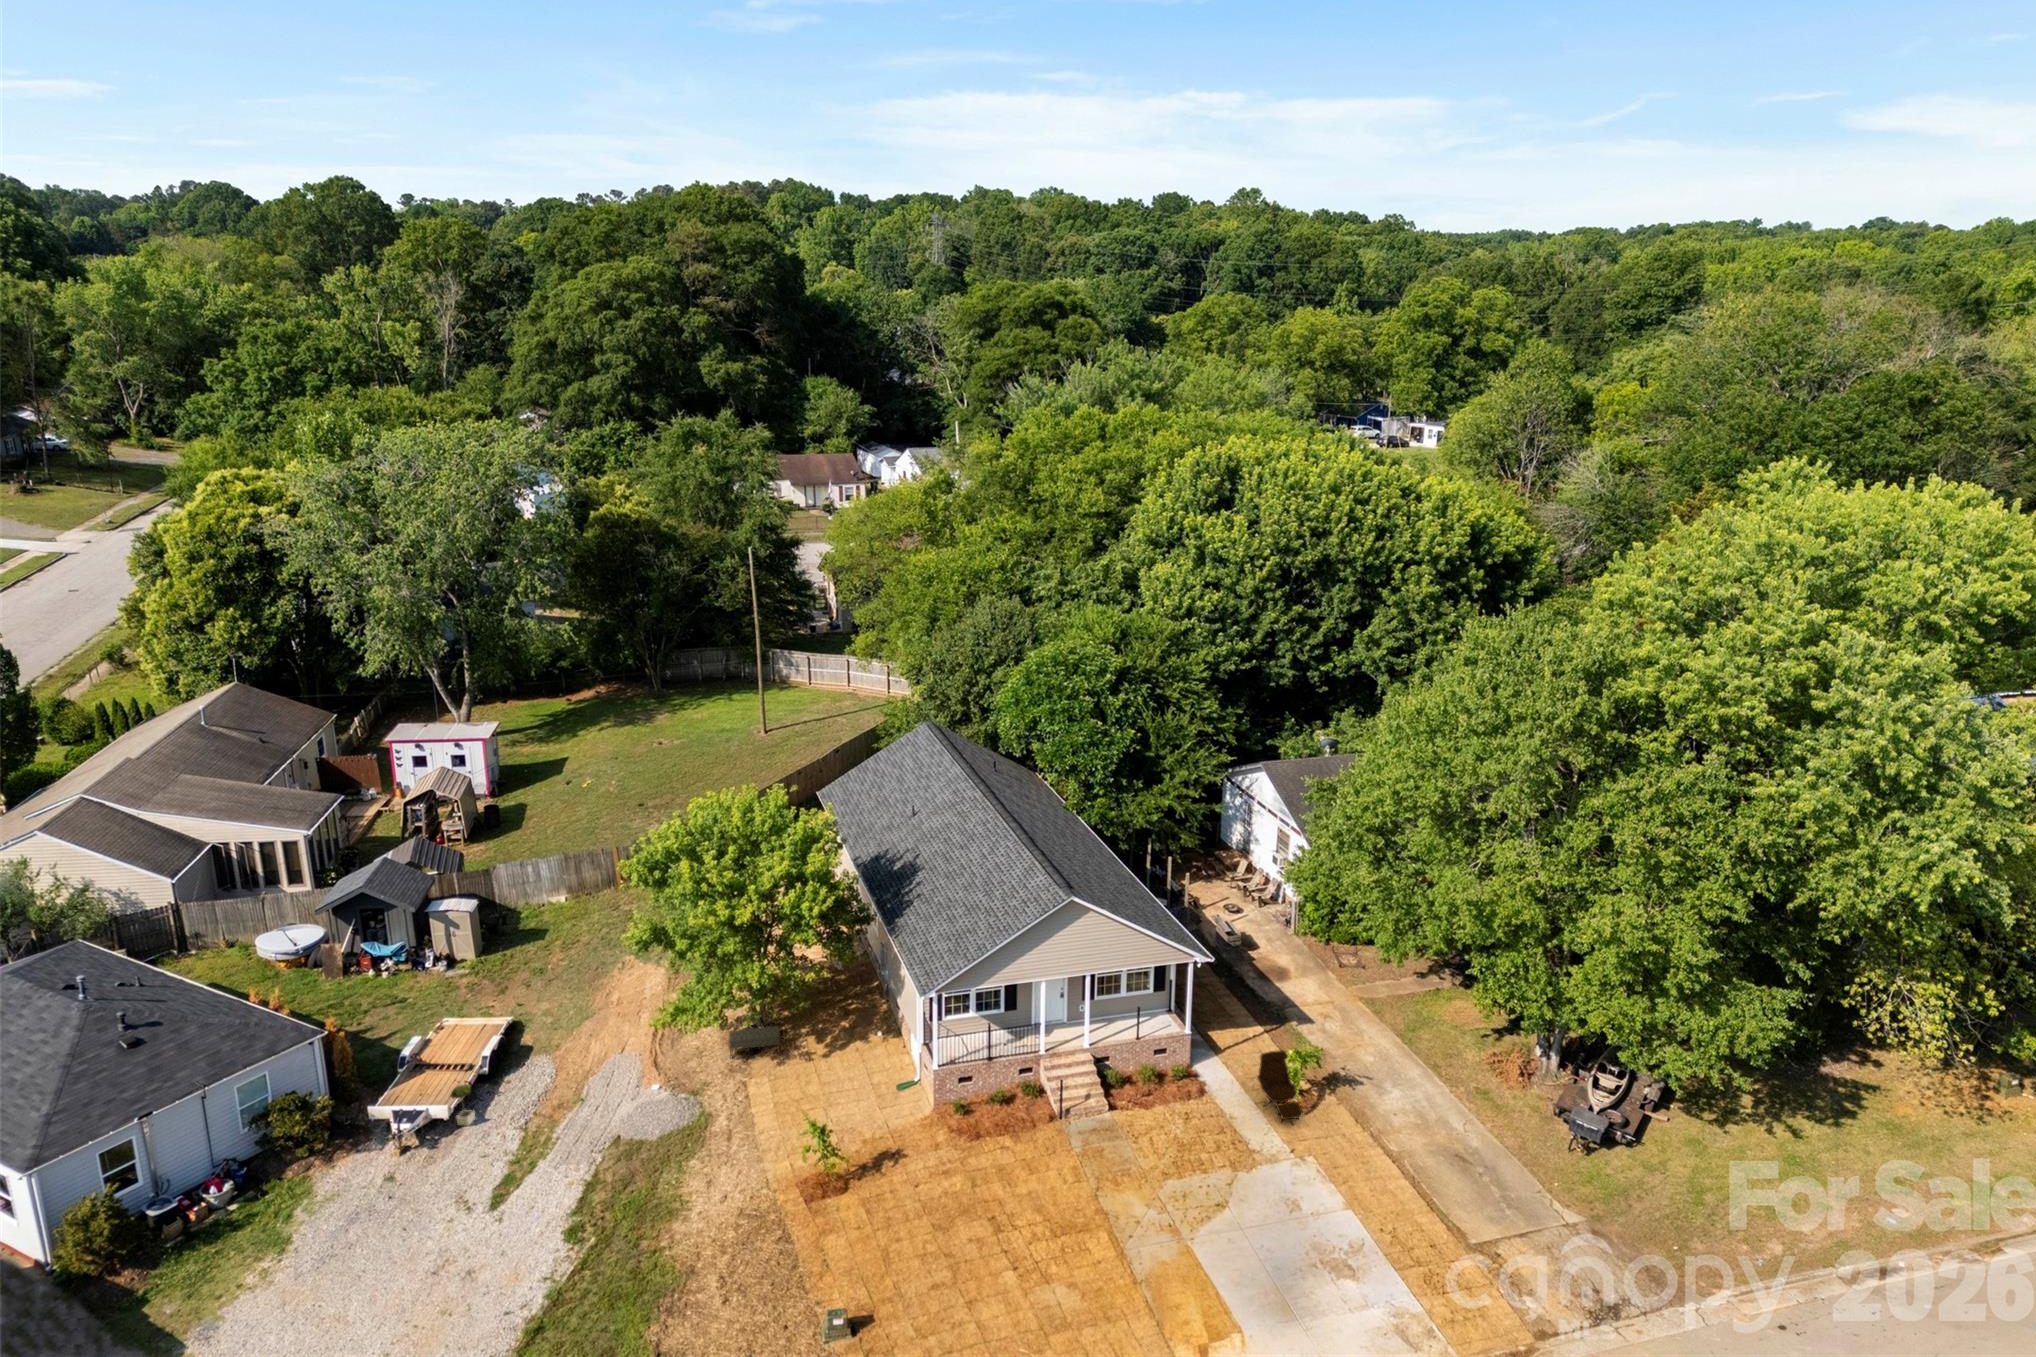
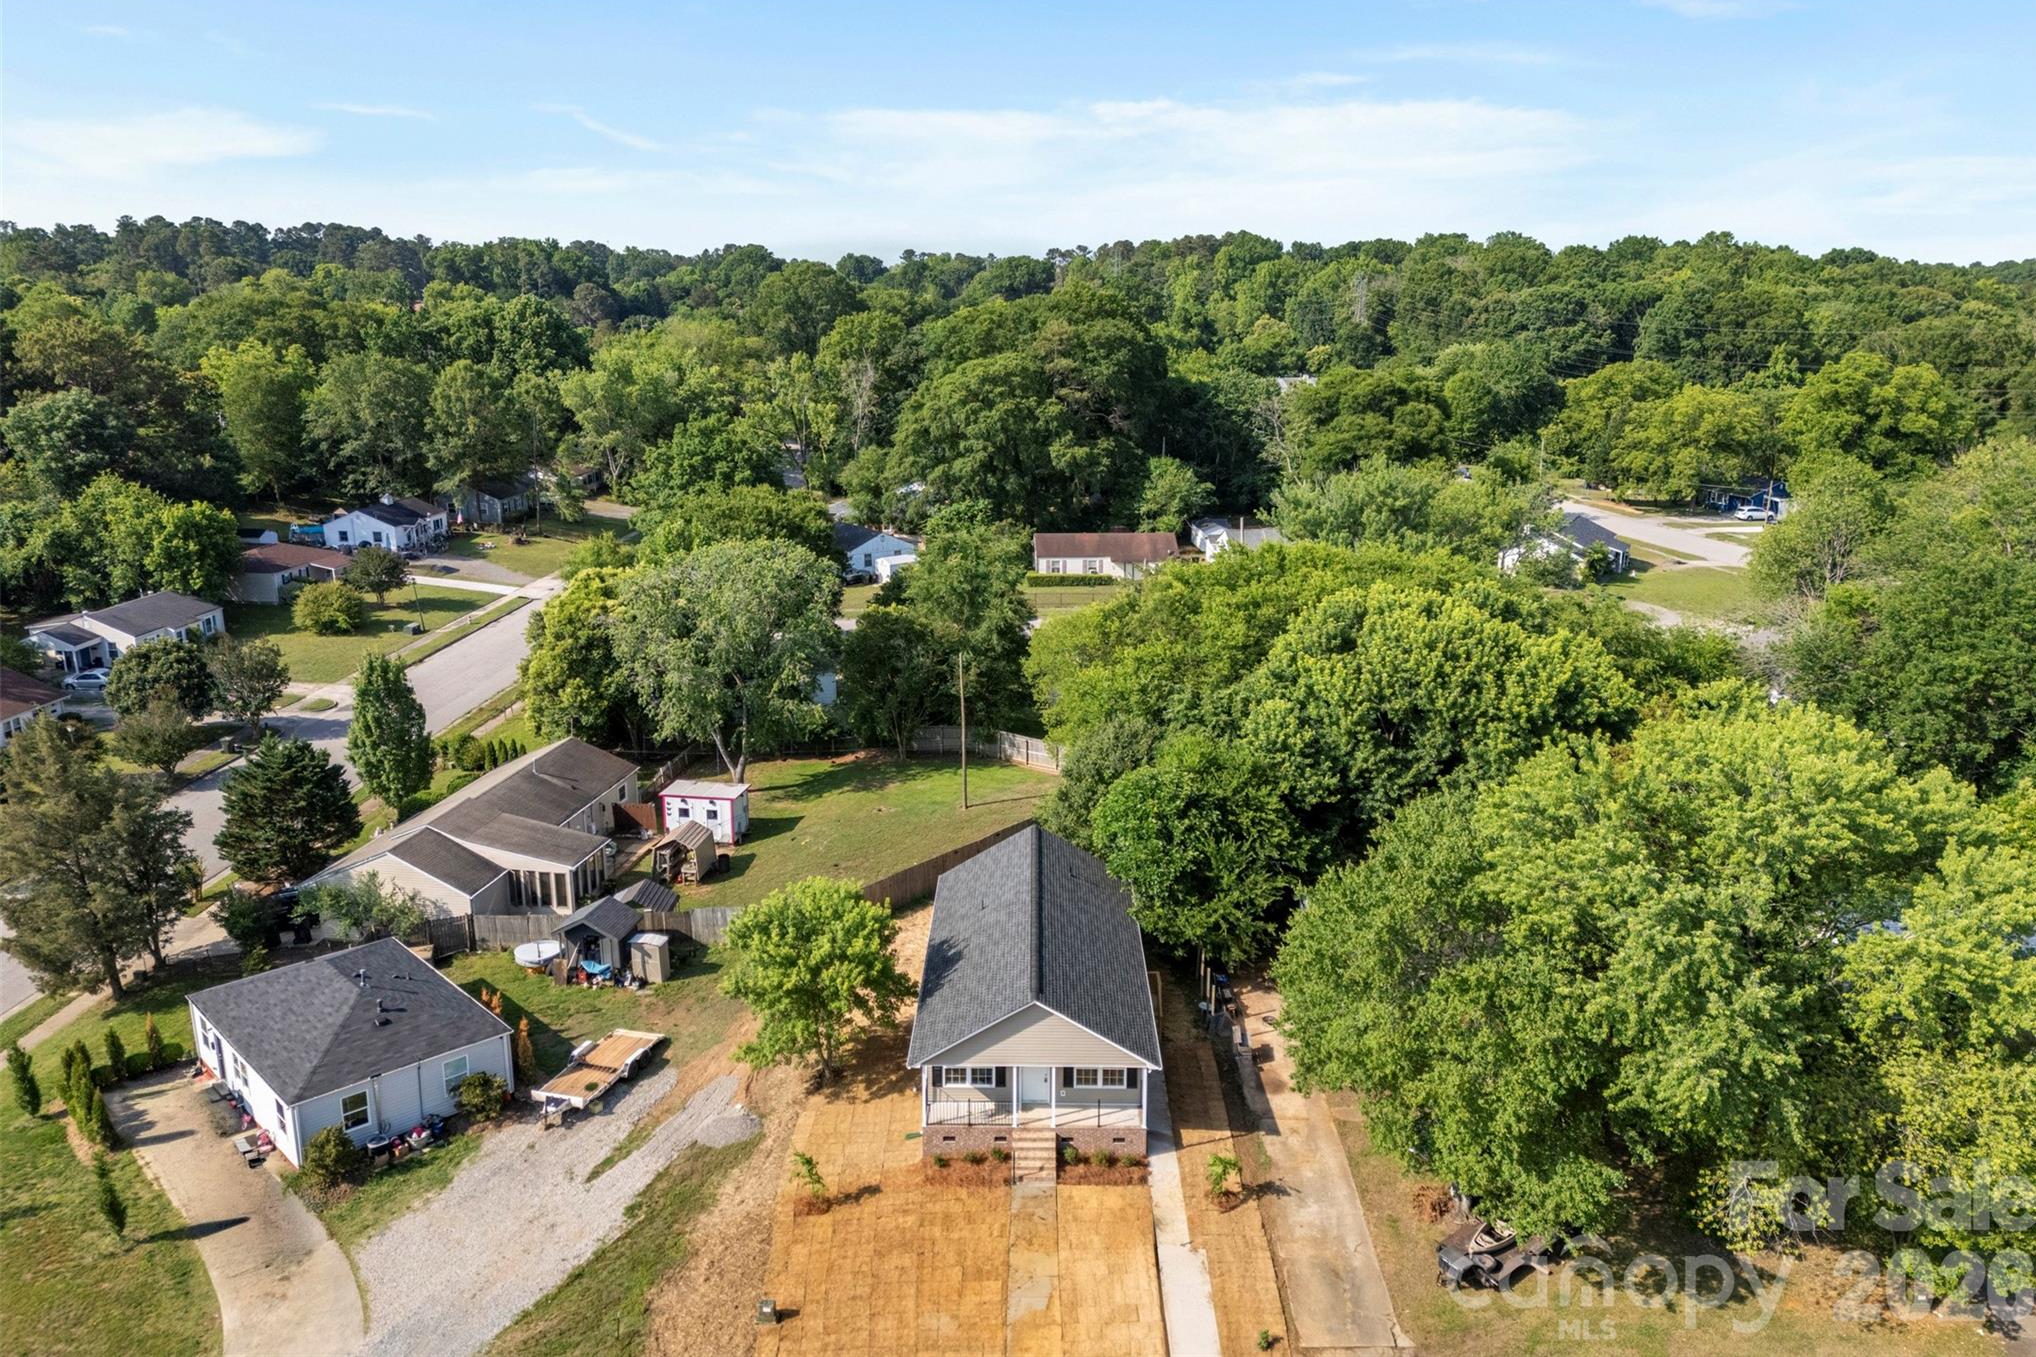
bench: present [728,1026,780,1057] -> none [794,1070,838,1095]
lounge chair: present [1257,1050,1303,1120] -> none [1195,1162,1232,1232]

